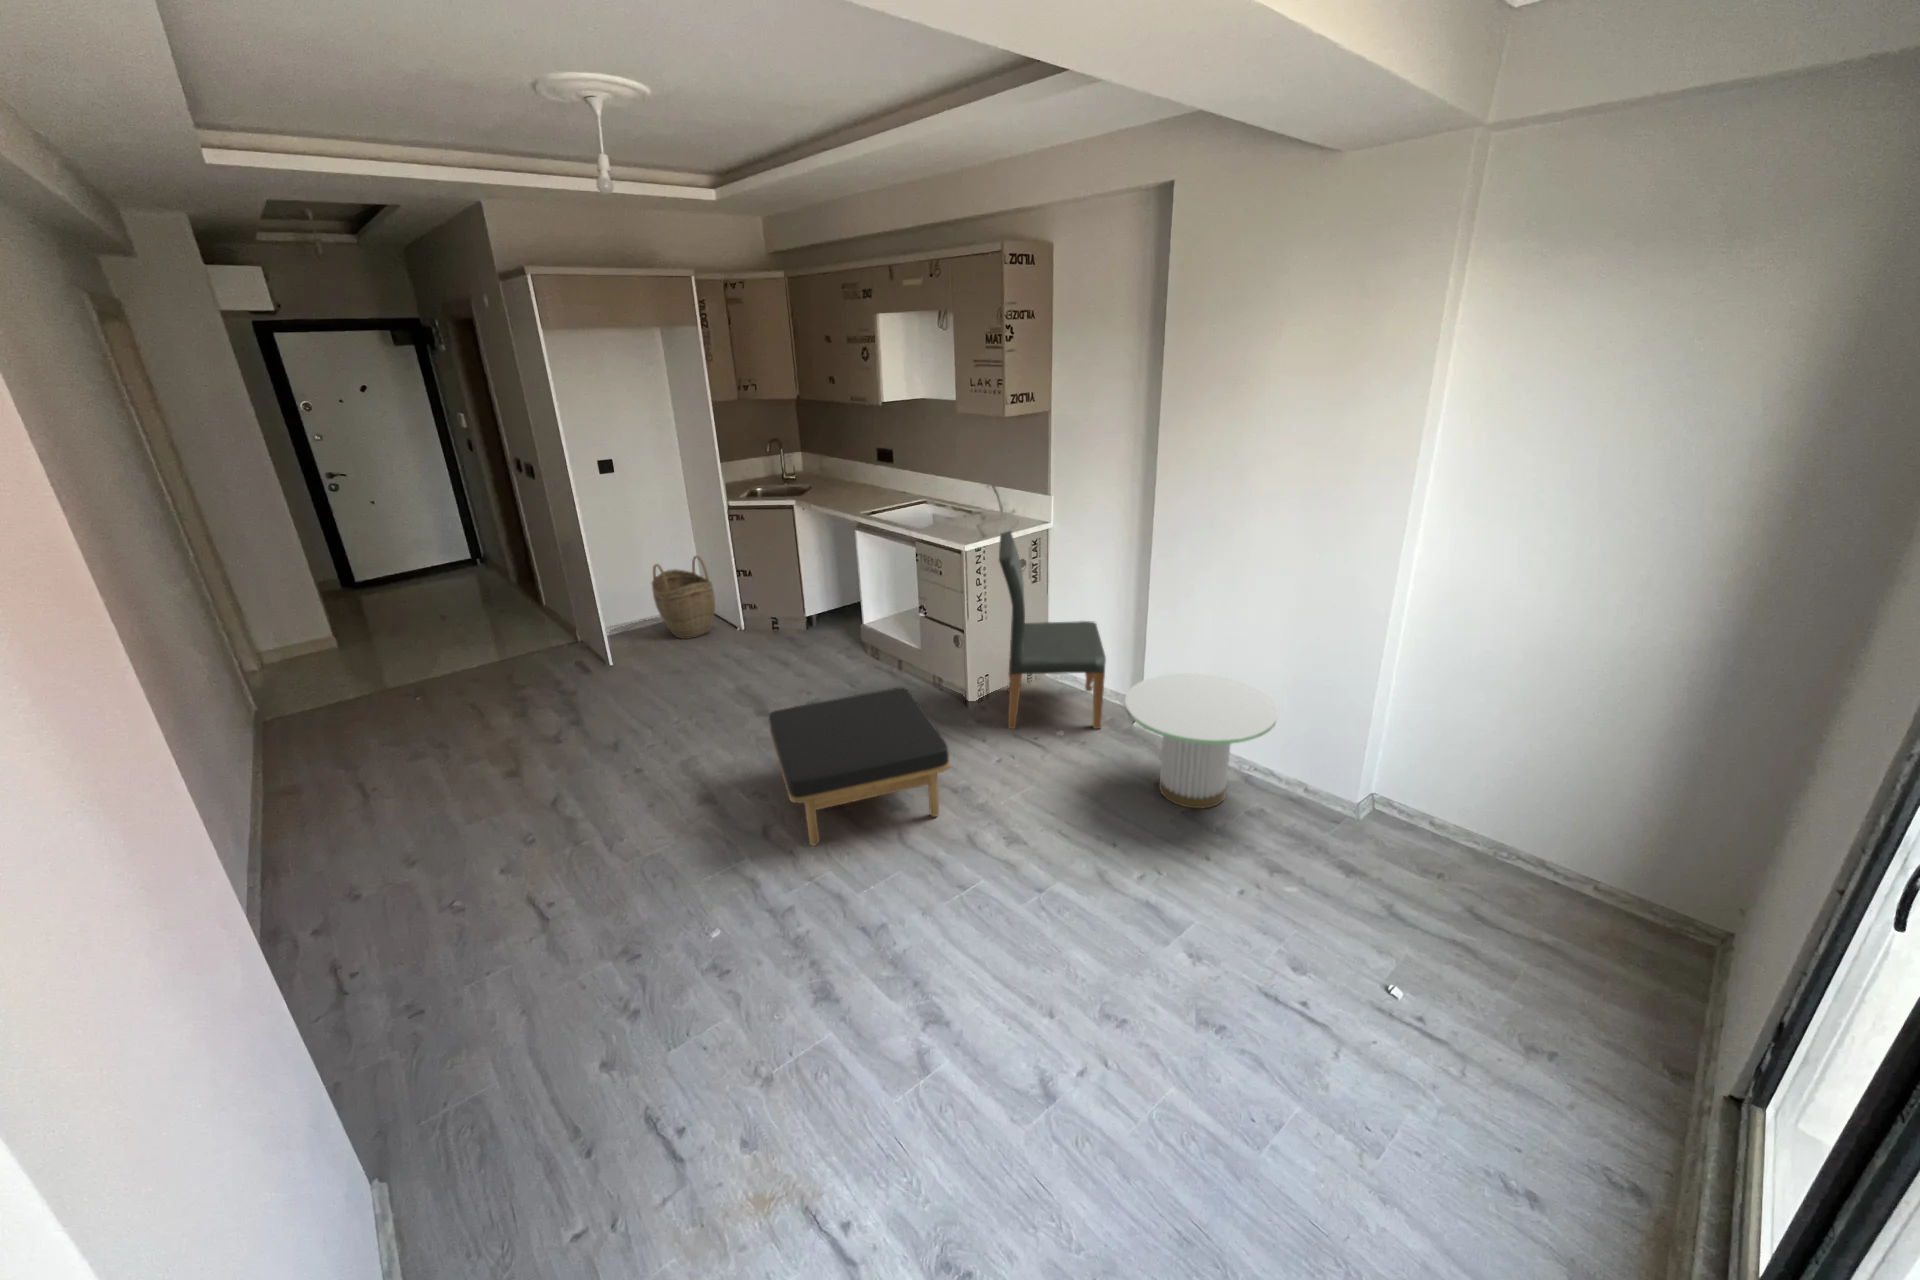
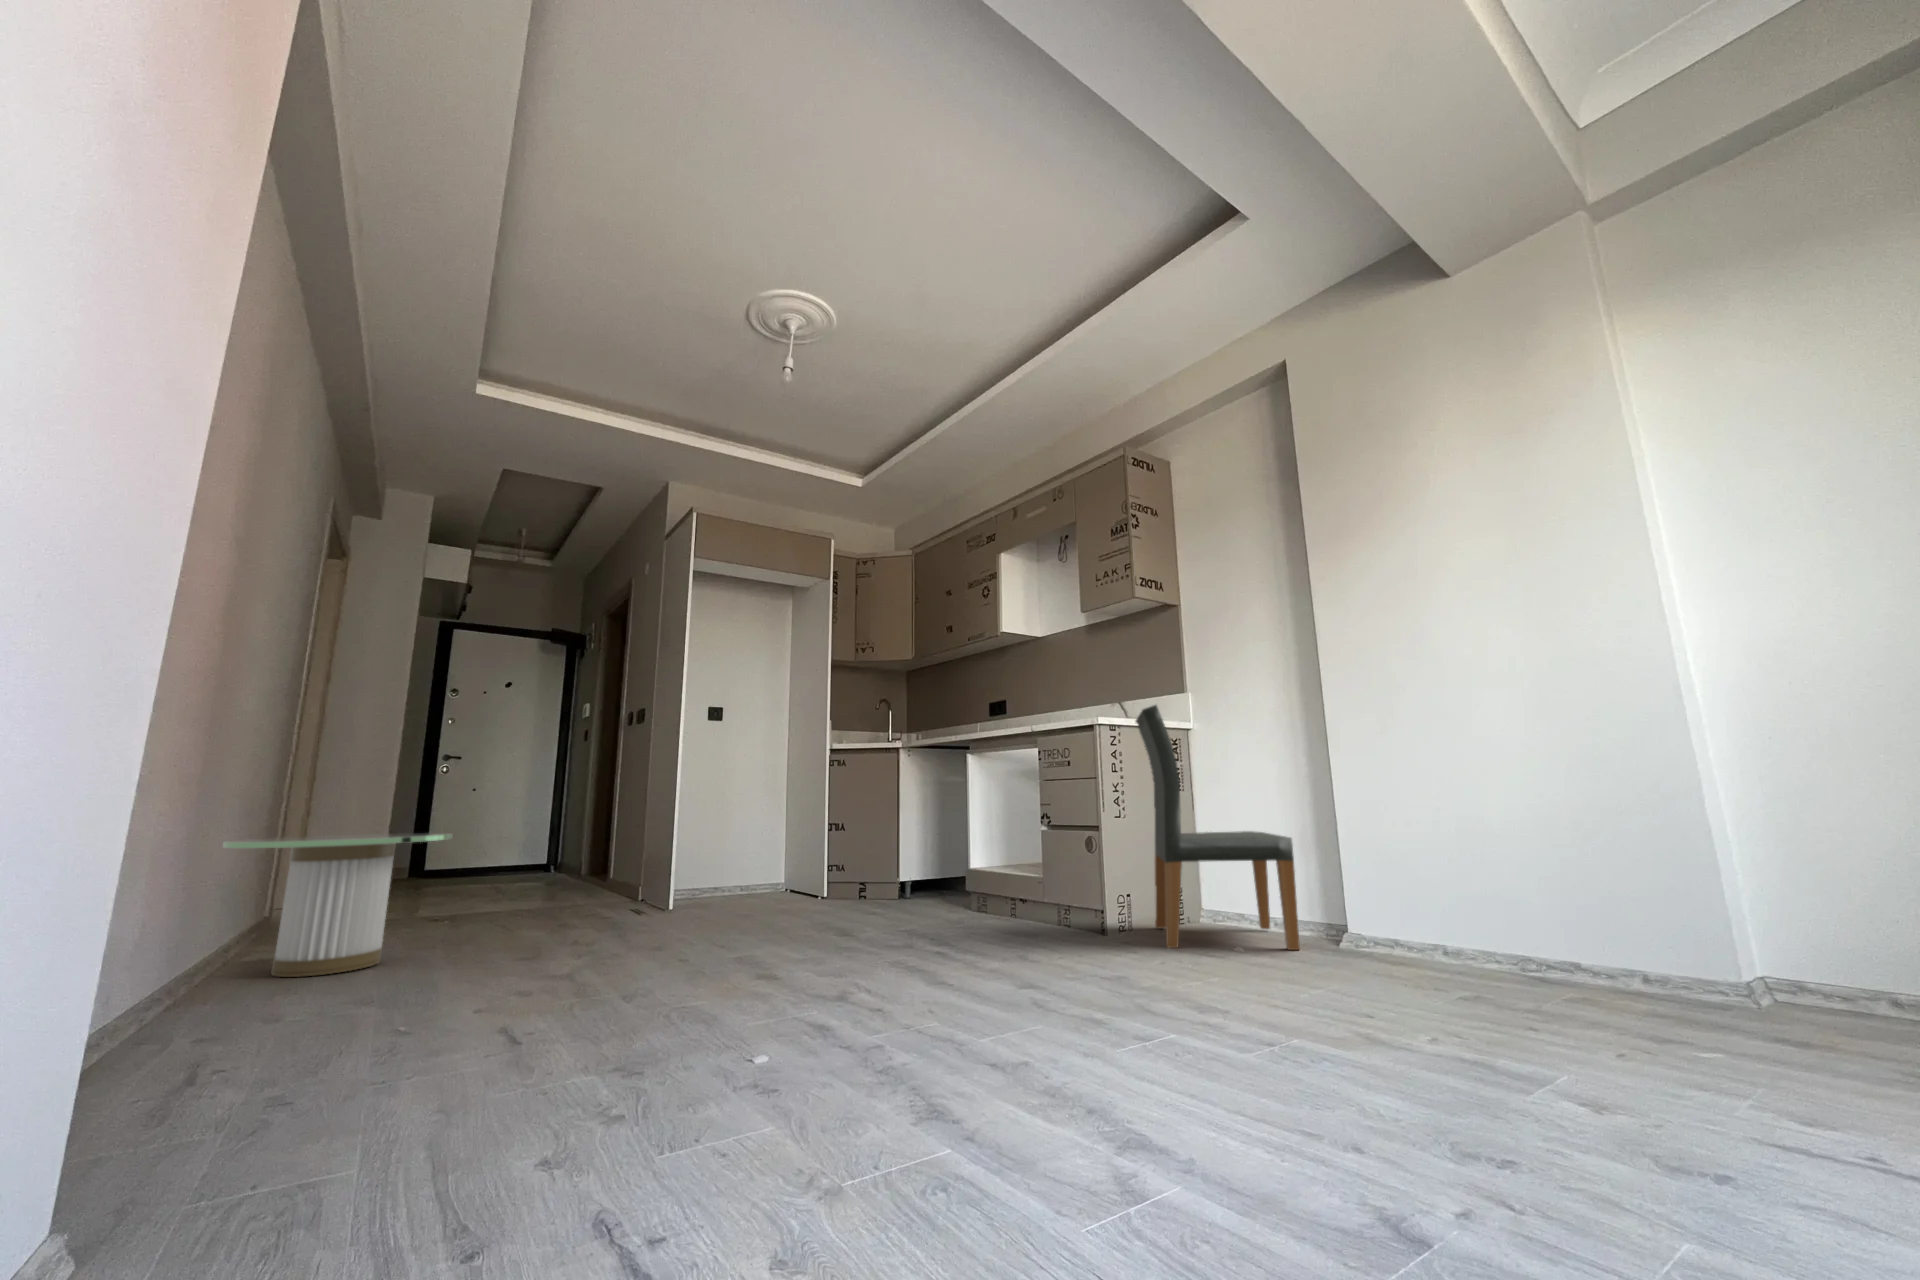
woven basket: present [652,555,715,639] -> none [733,809,800,900]
side table: present [1125,674,1278,808] -> present [223,833,453,977]
ottoman: present [769,687,950,845] -> none [855,857,1107,1011]

